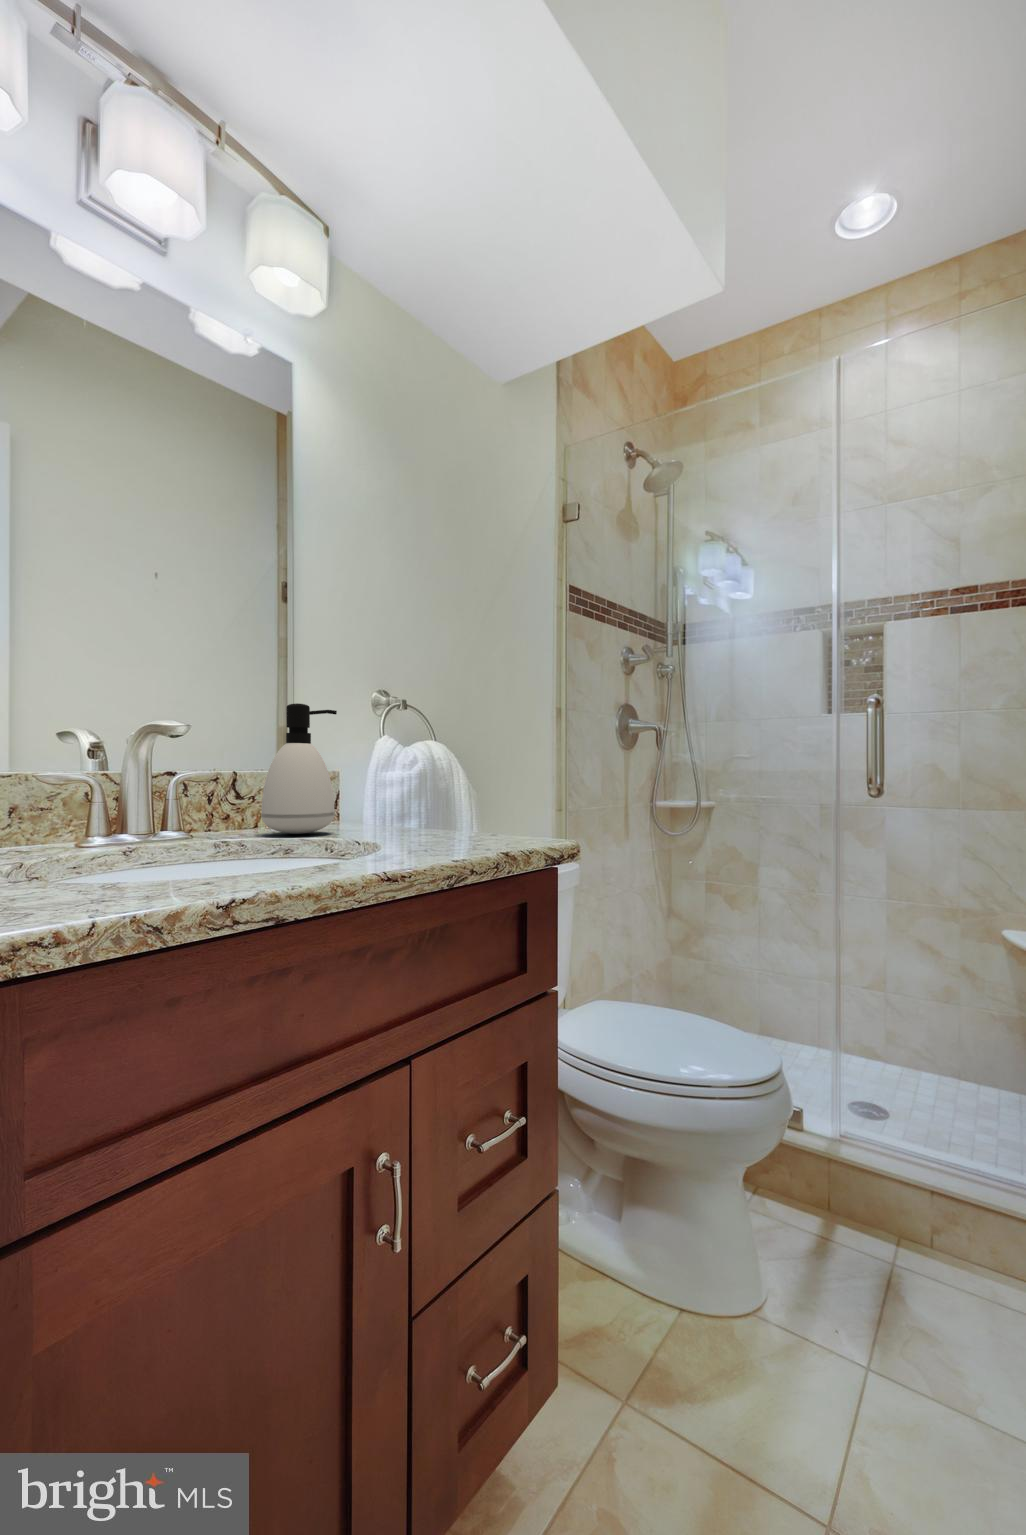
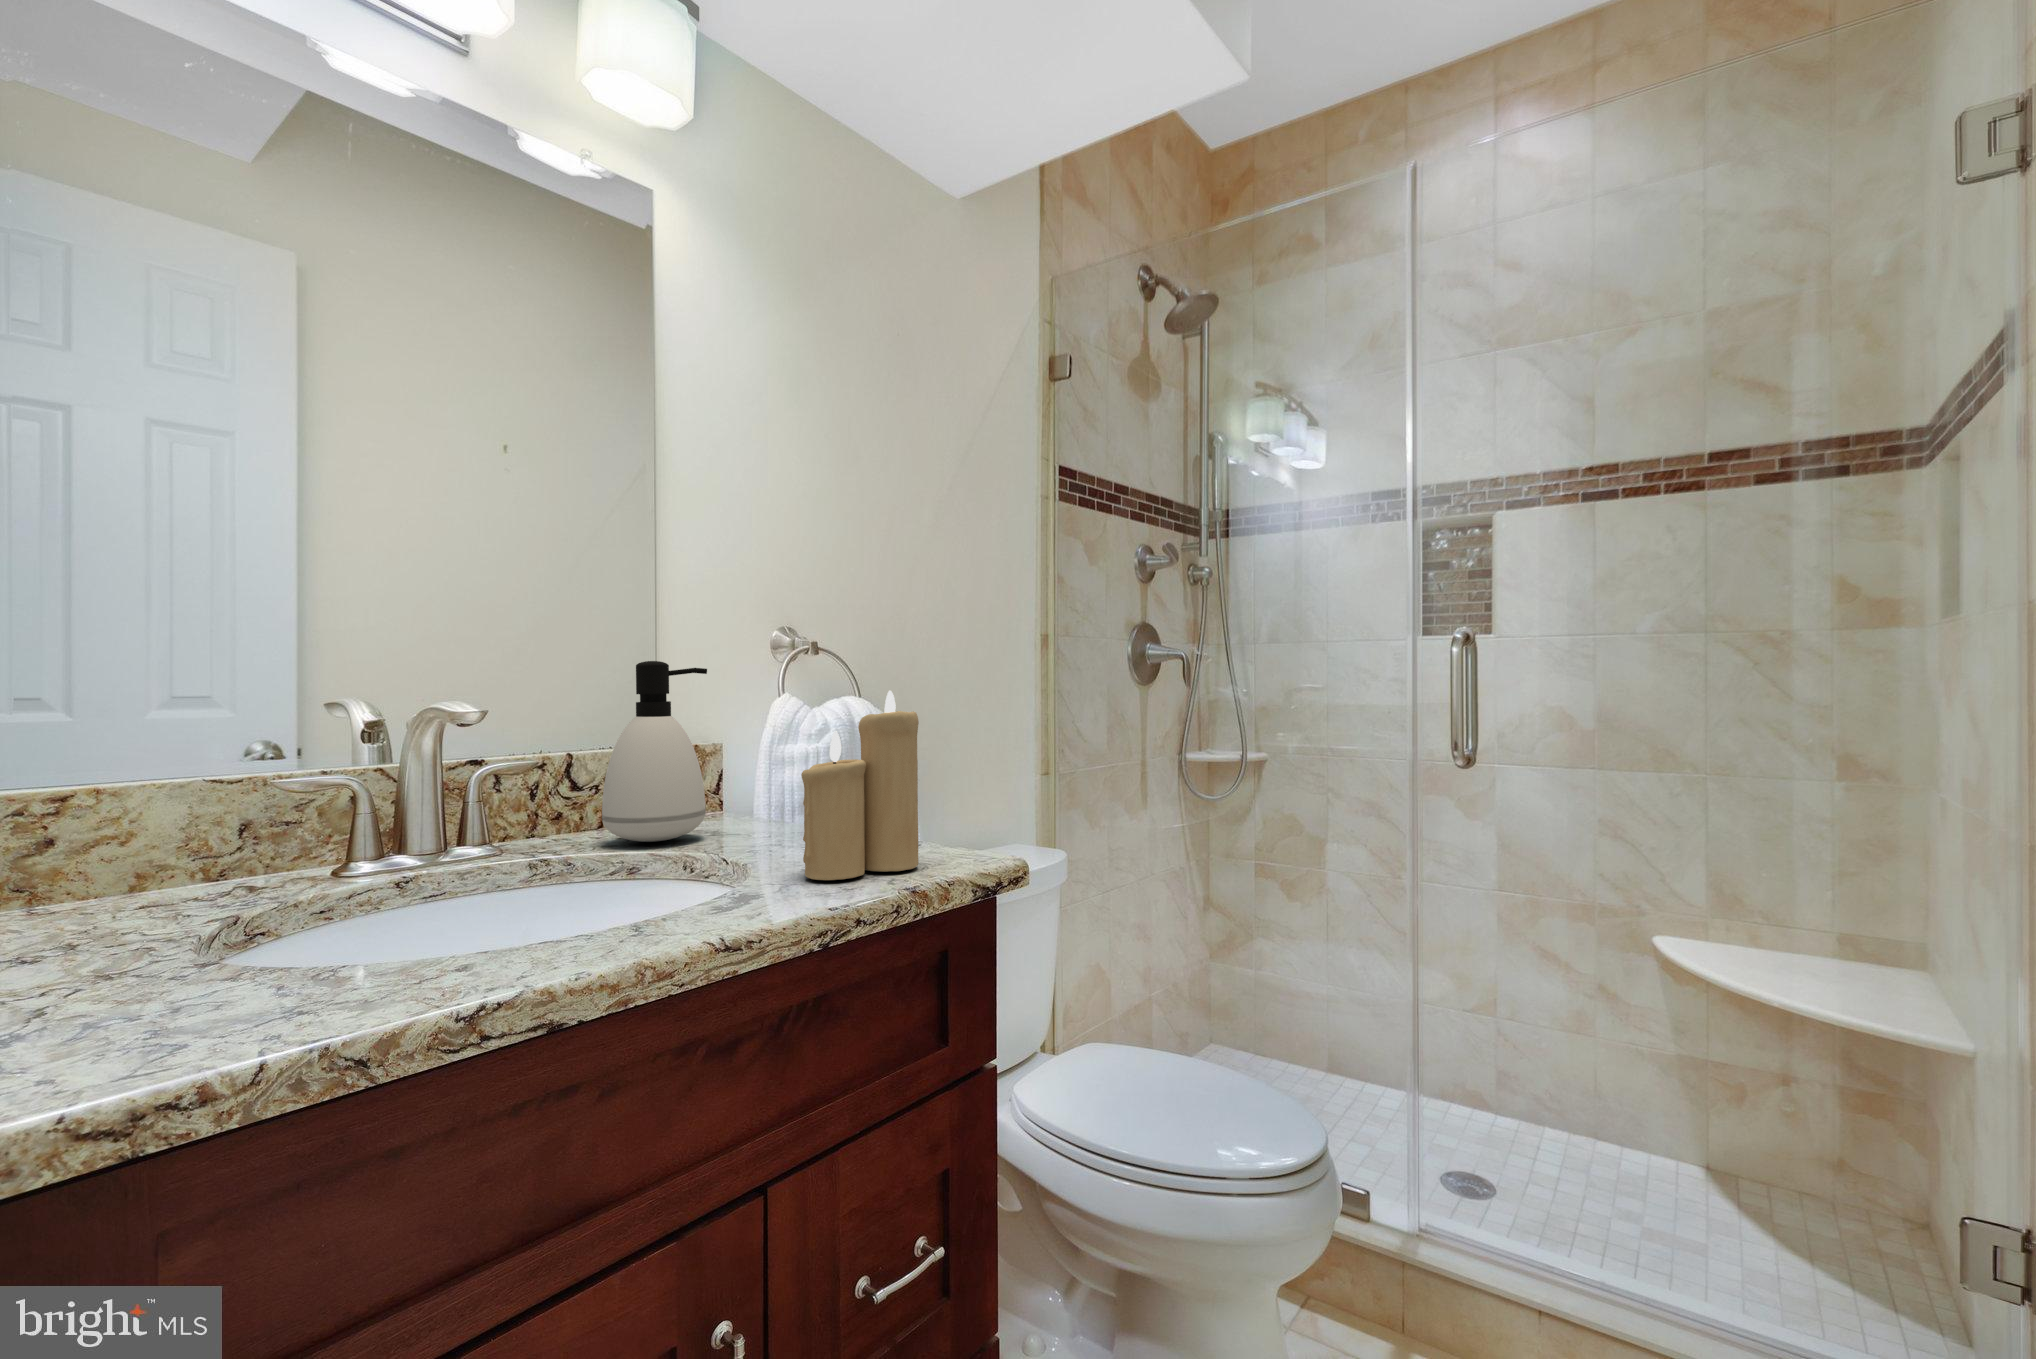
candle: none [420,718,502,849] -> present [801,691,919,880]

